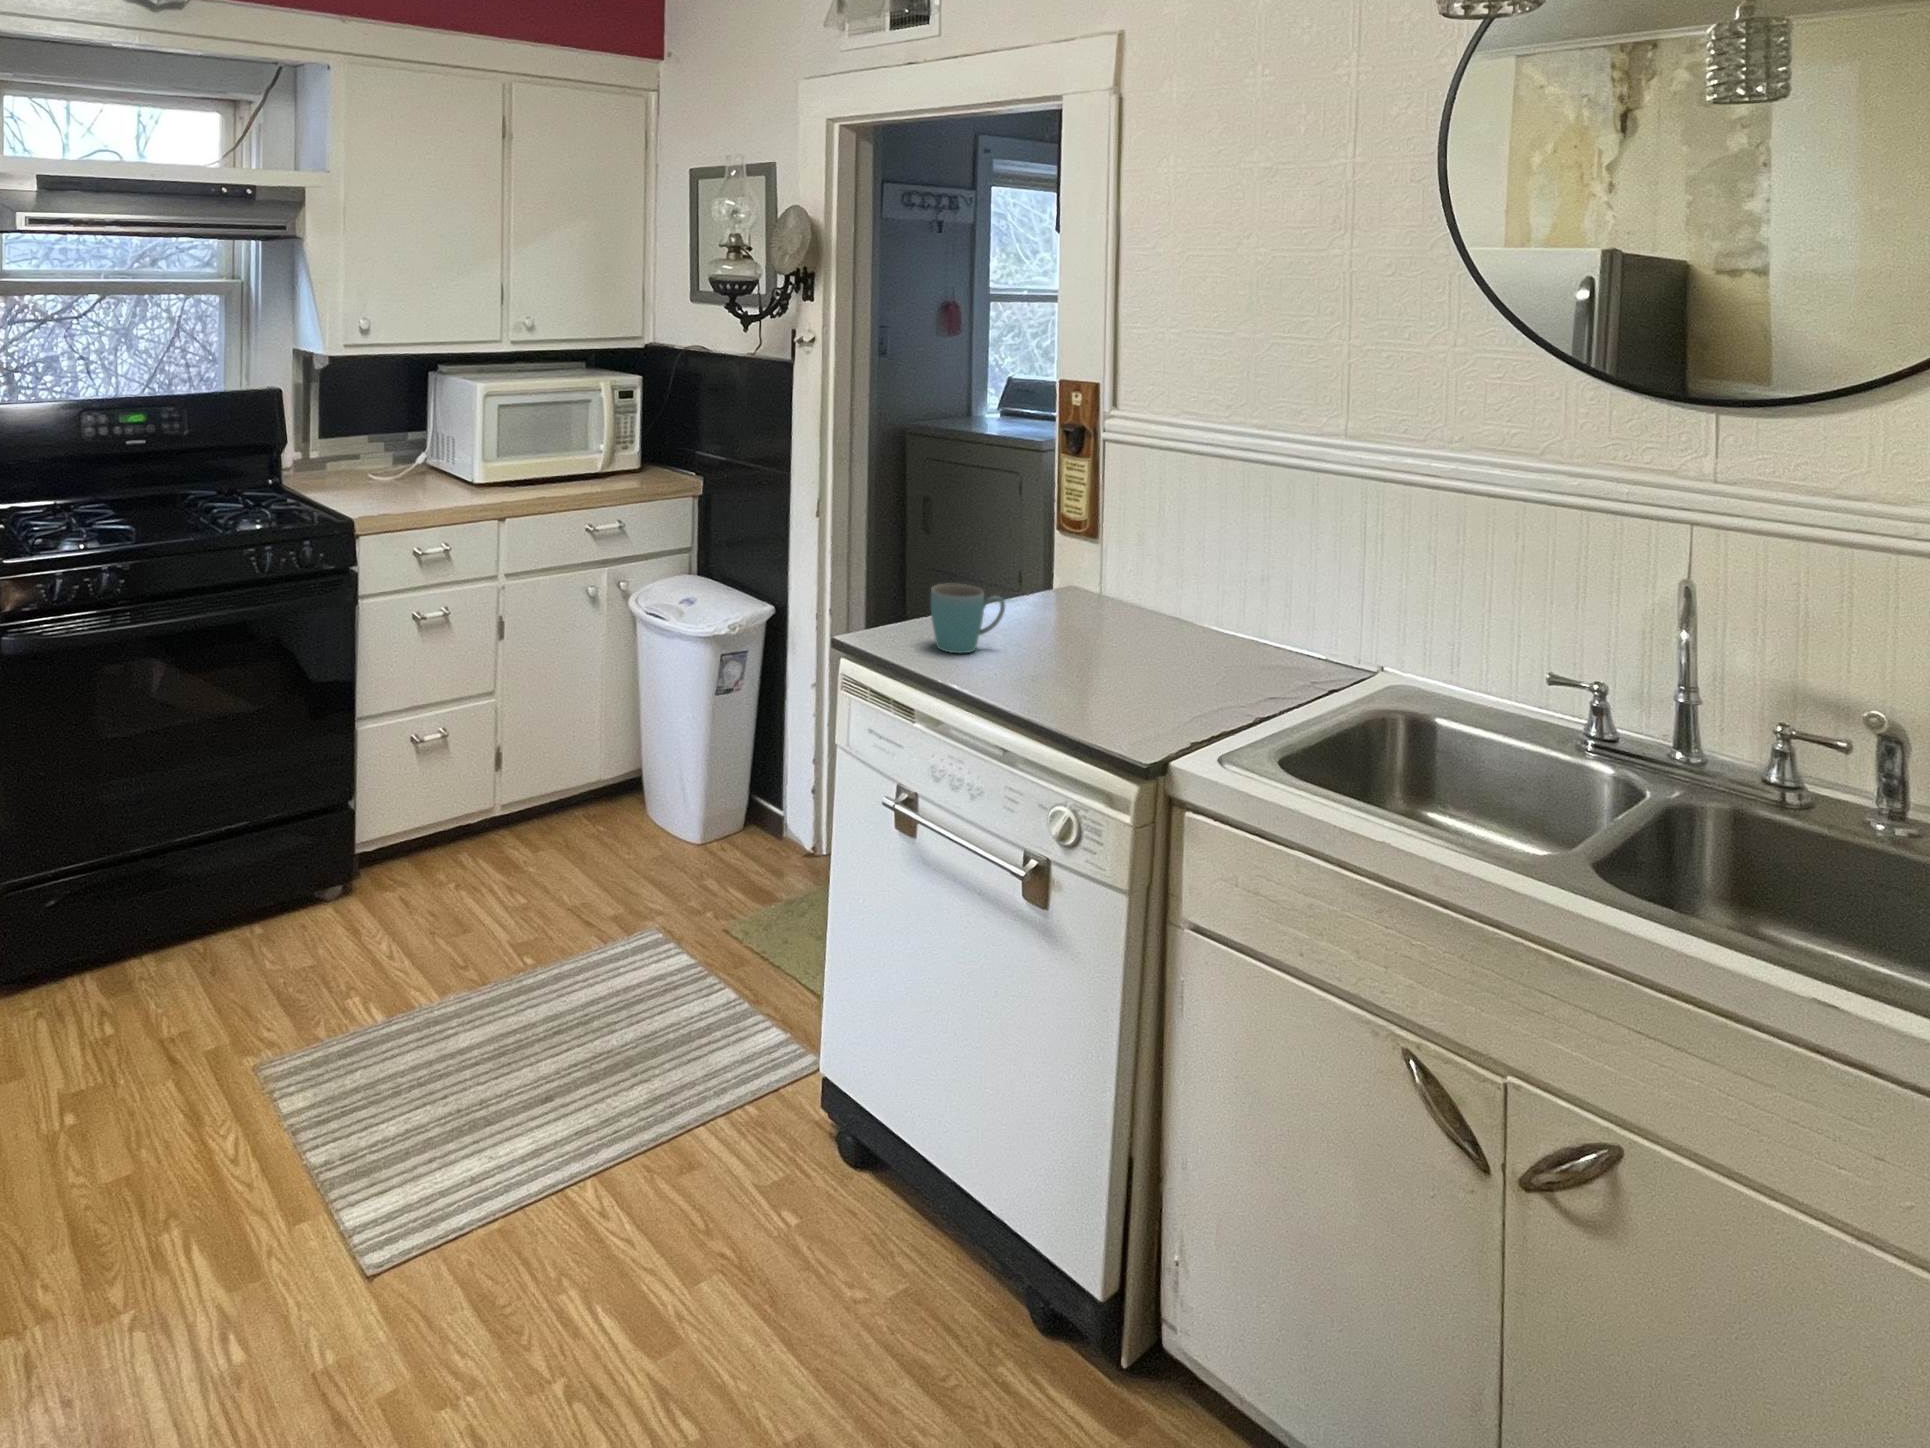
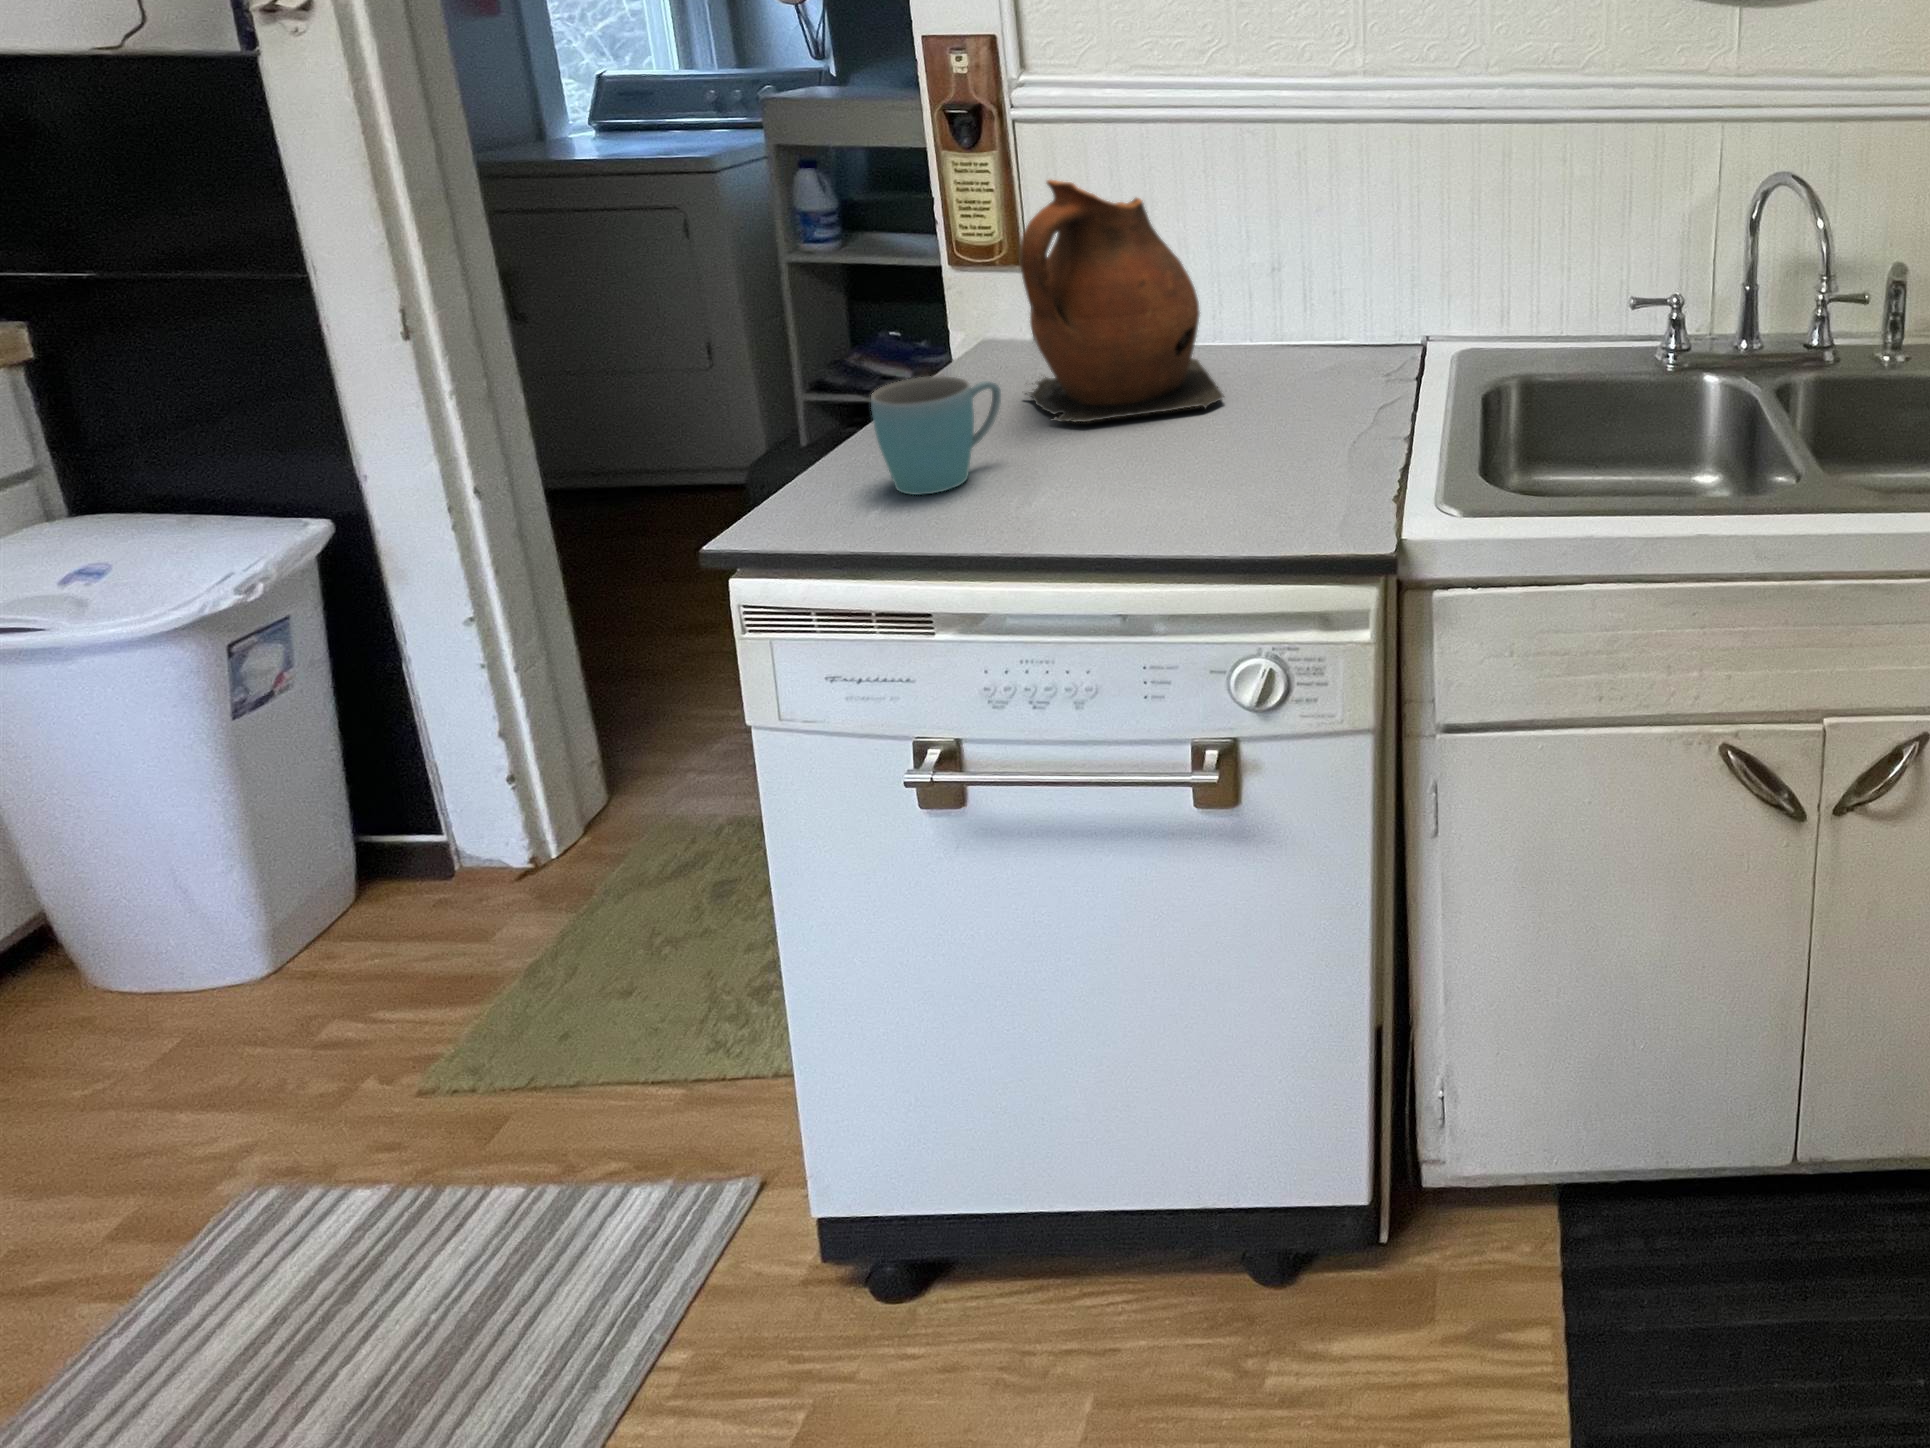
ceramic pitcher: none [1043,481,1183,661] -> present [1020,180,1223,422]

